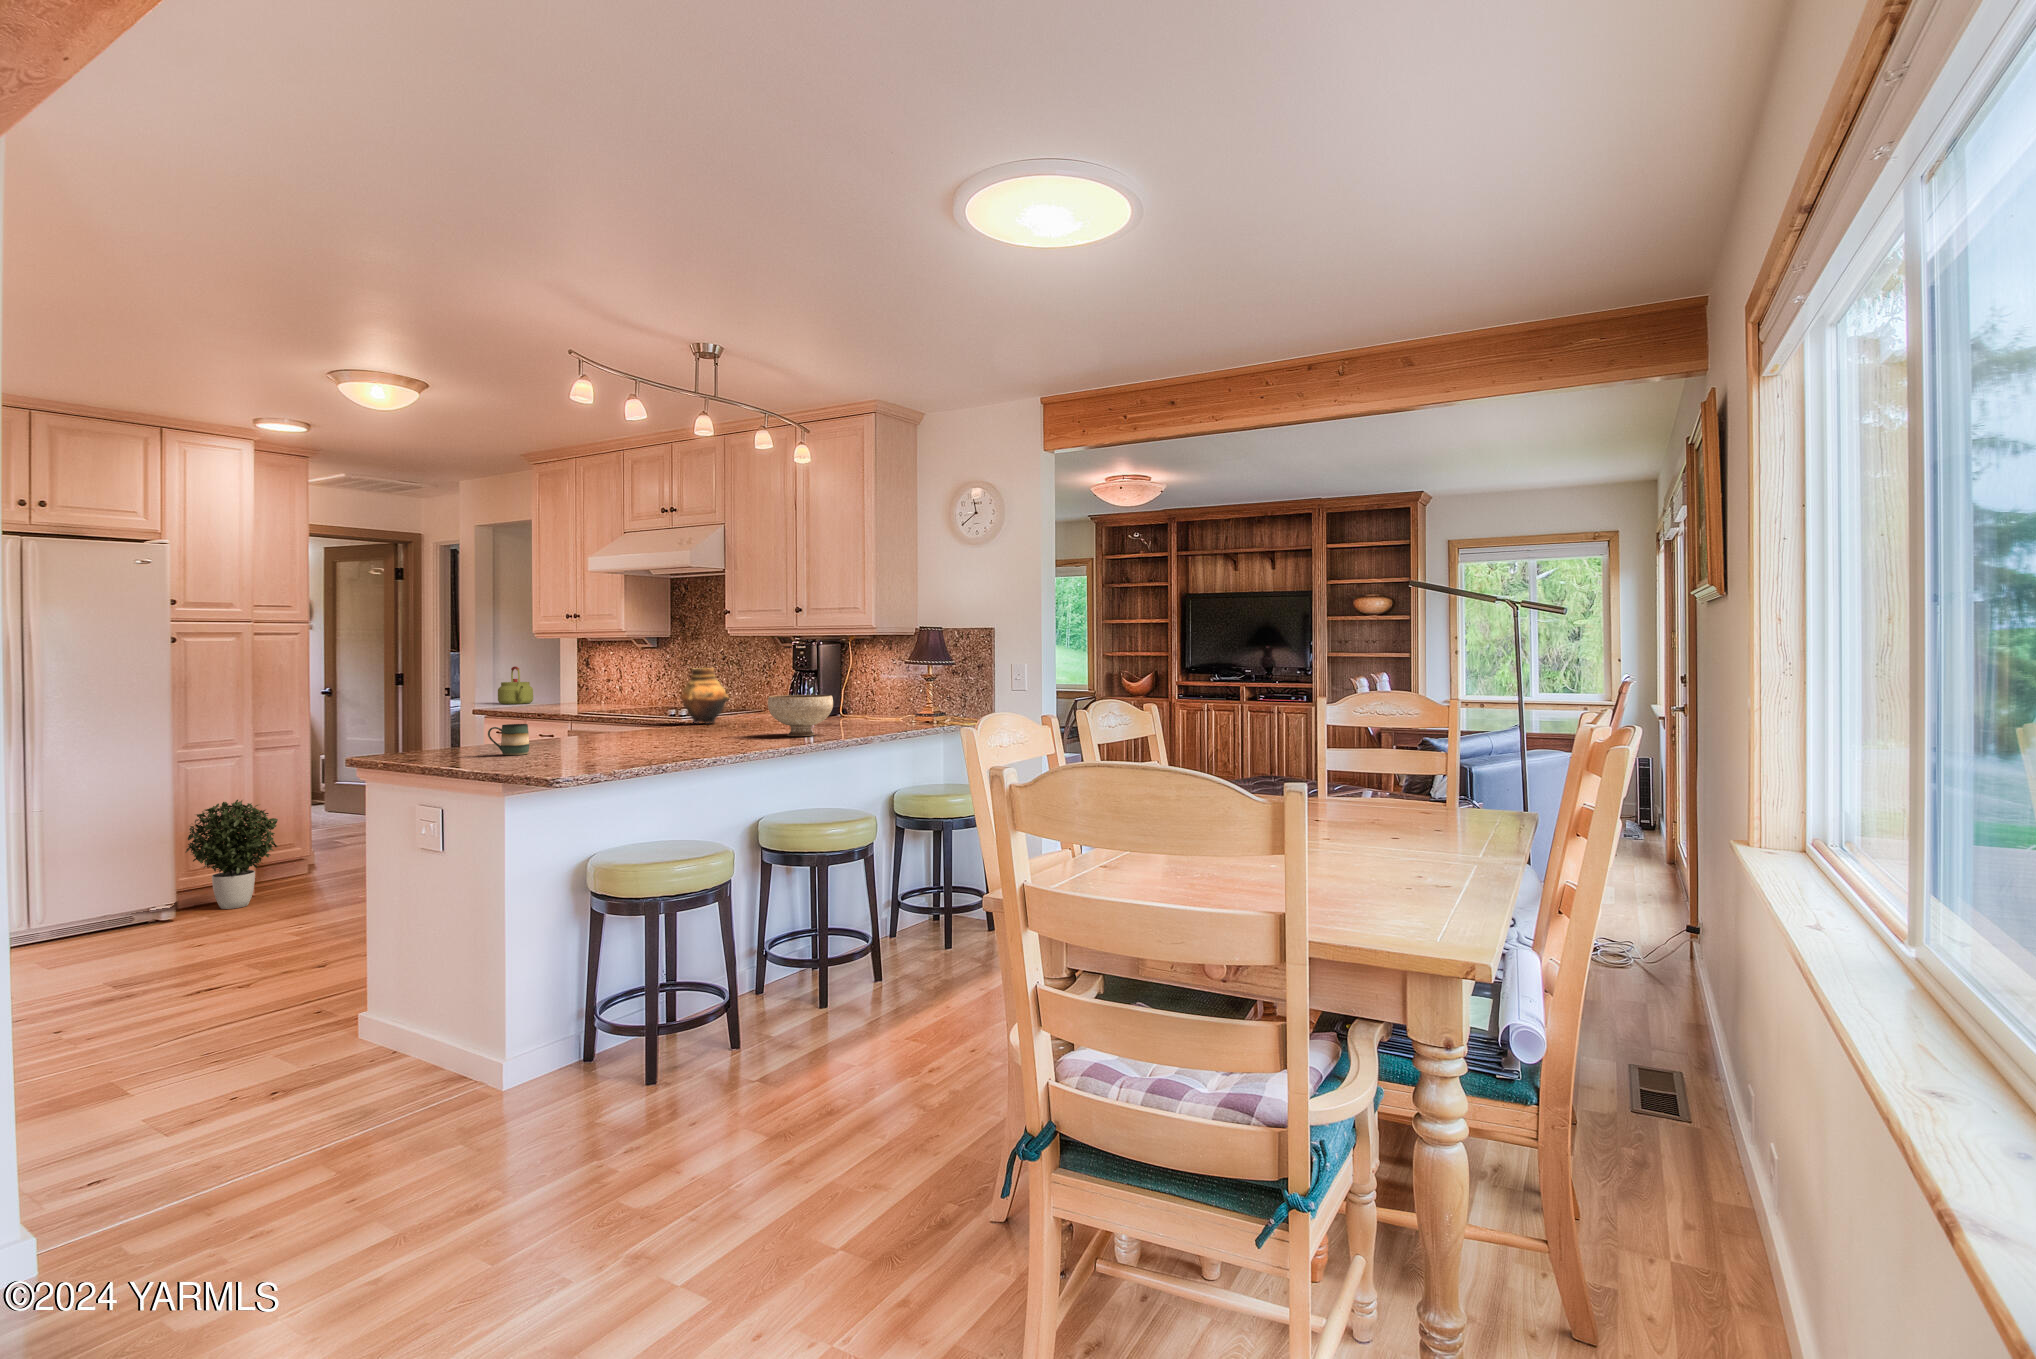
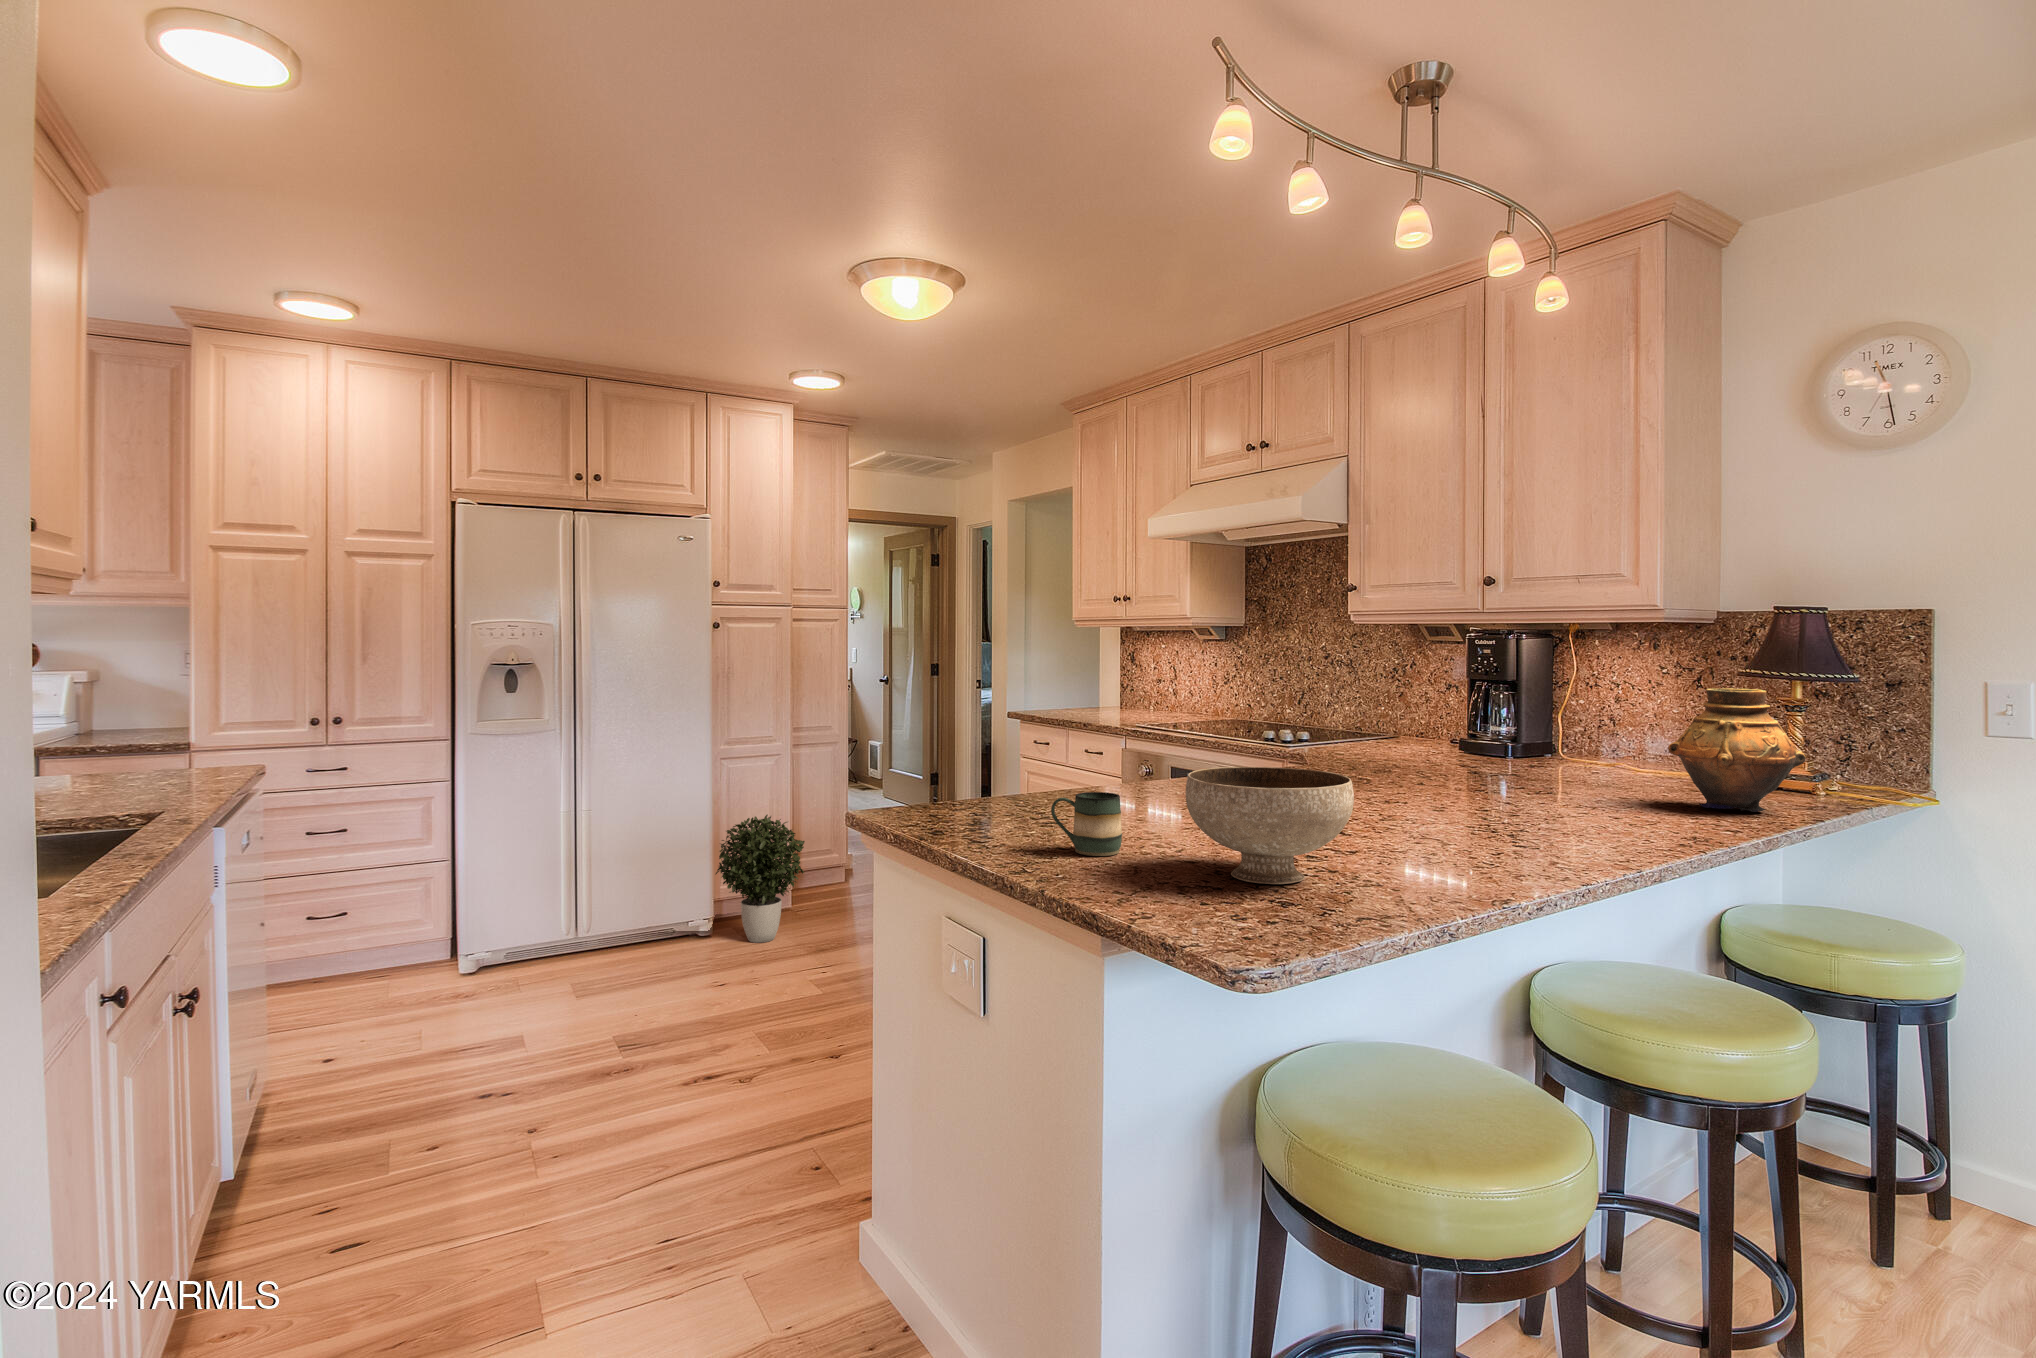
kettle: present [498,666,533,704] -> none [1031,660,1068,704]
vase: present [680,668,729,723] -> present [1668,688,1806,812]
bowl: present [768,695,833,736] -> present [1185,767,1354,884]

